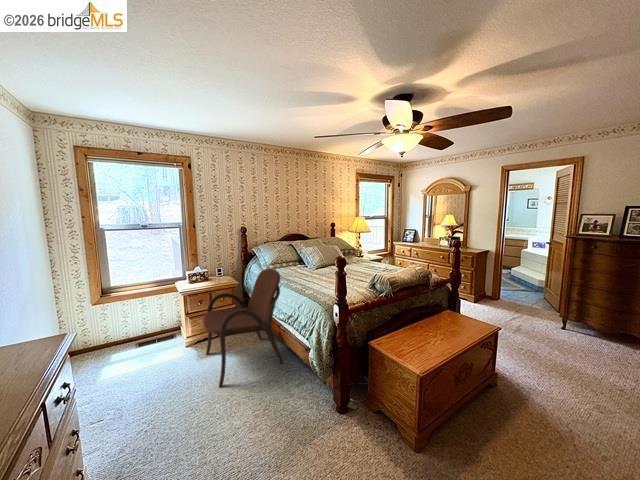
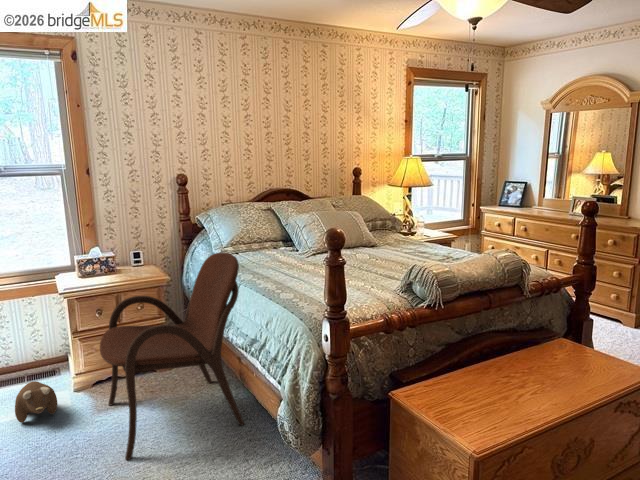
plush toy: none [153,343,177,367] -> present [15,381,57,423]

